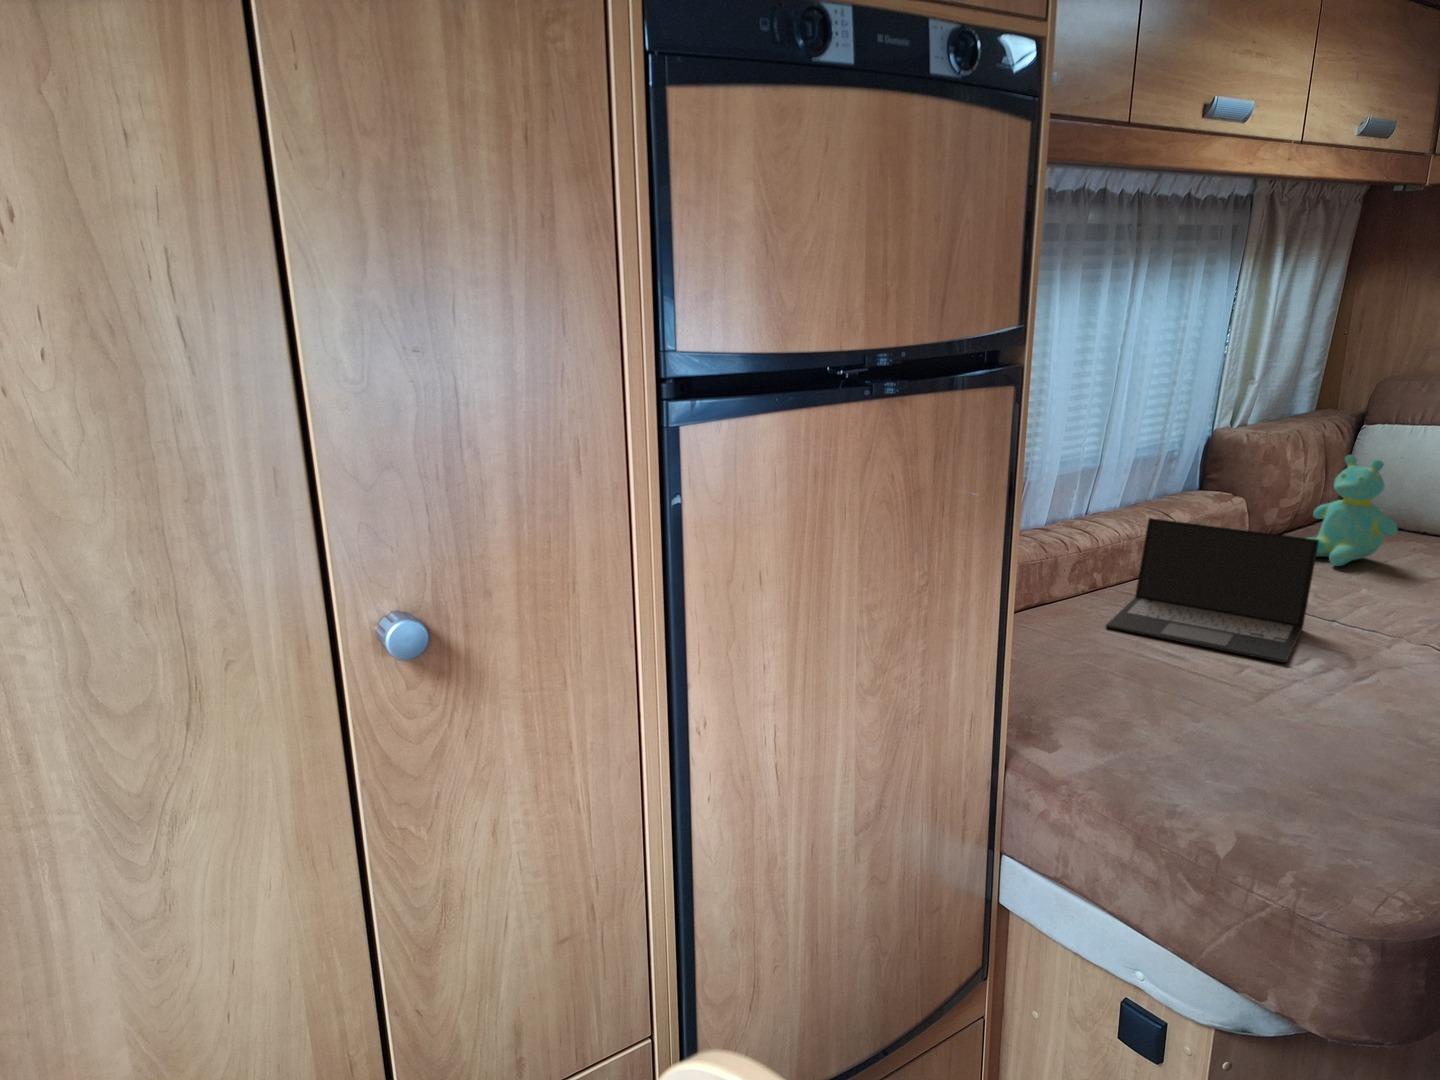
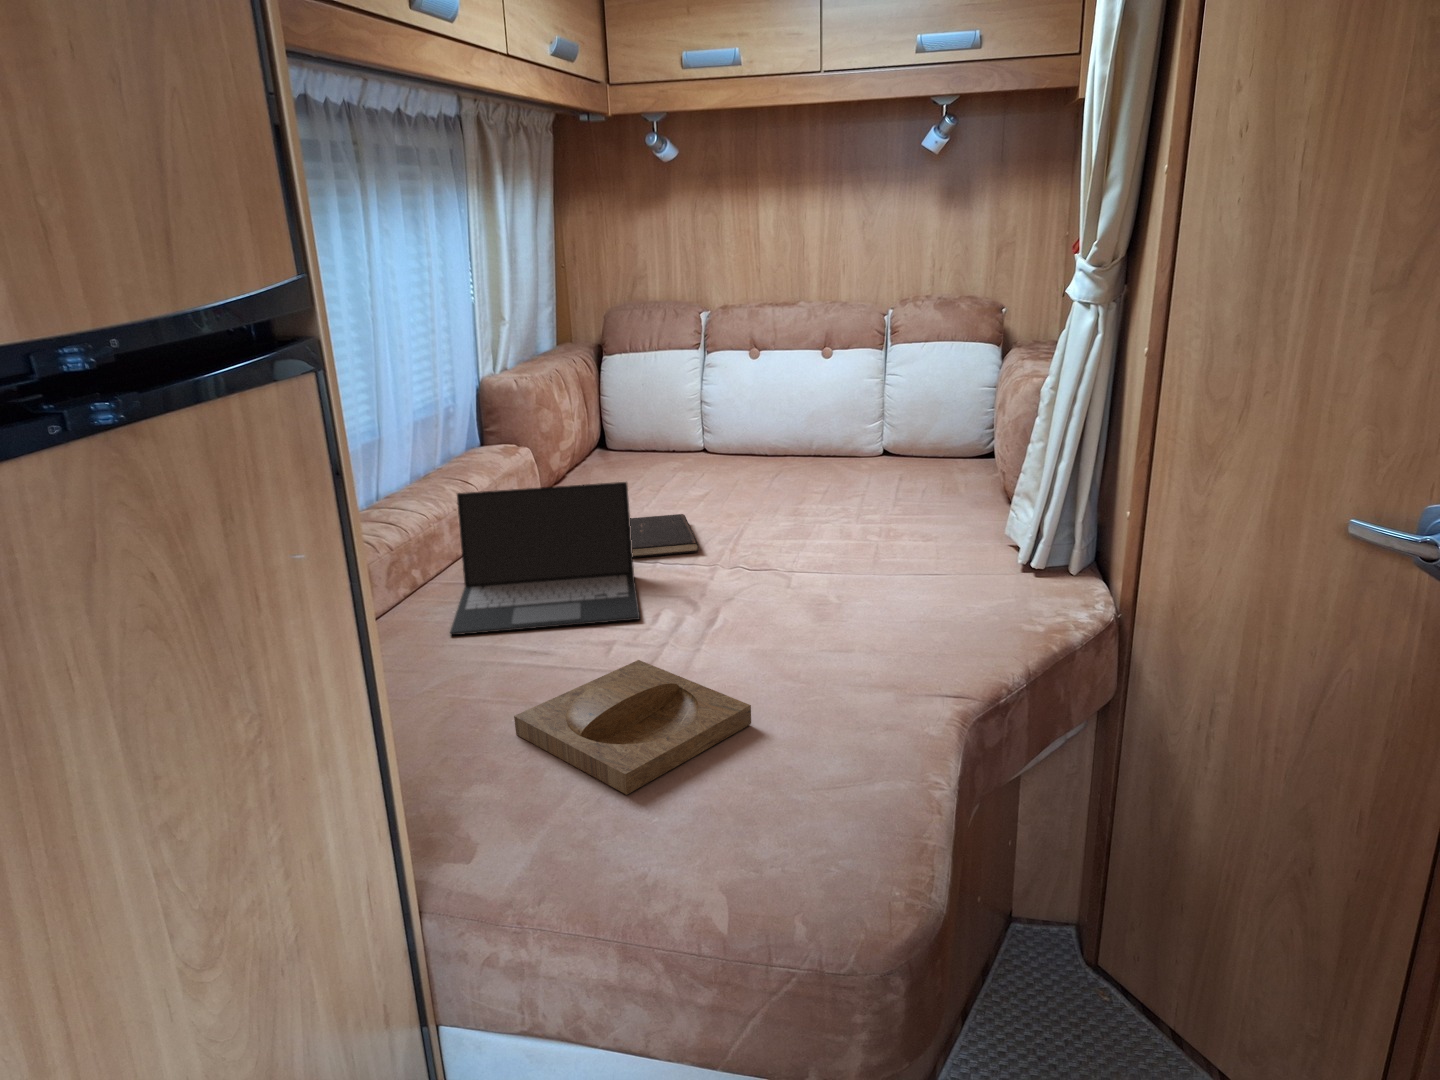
teddy bear: present [1310,455,1398,566] -> none [585,387,666,500]
hardcover book: none [1305,579,1393,627] -> present [630,514,699,558]
tray: none [1124,689,1353,776] -> present [514,660,751,795]

